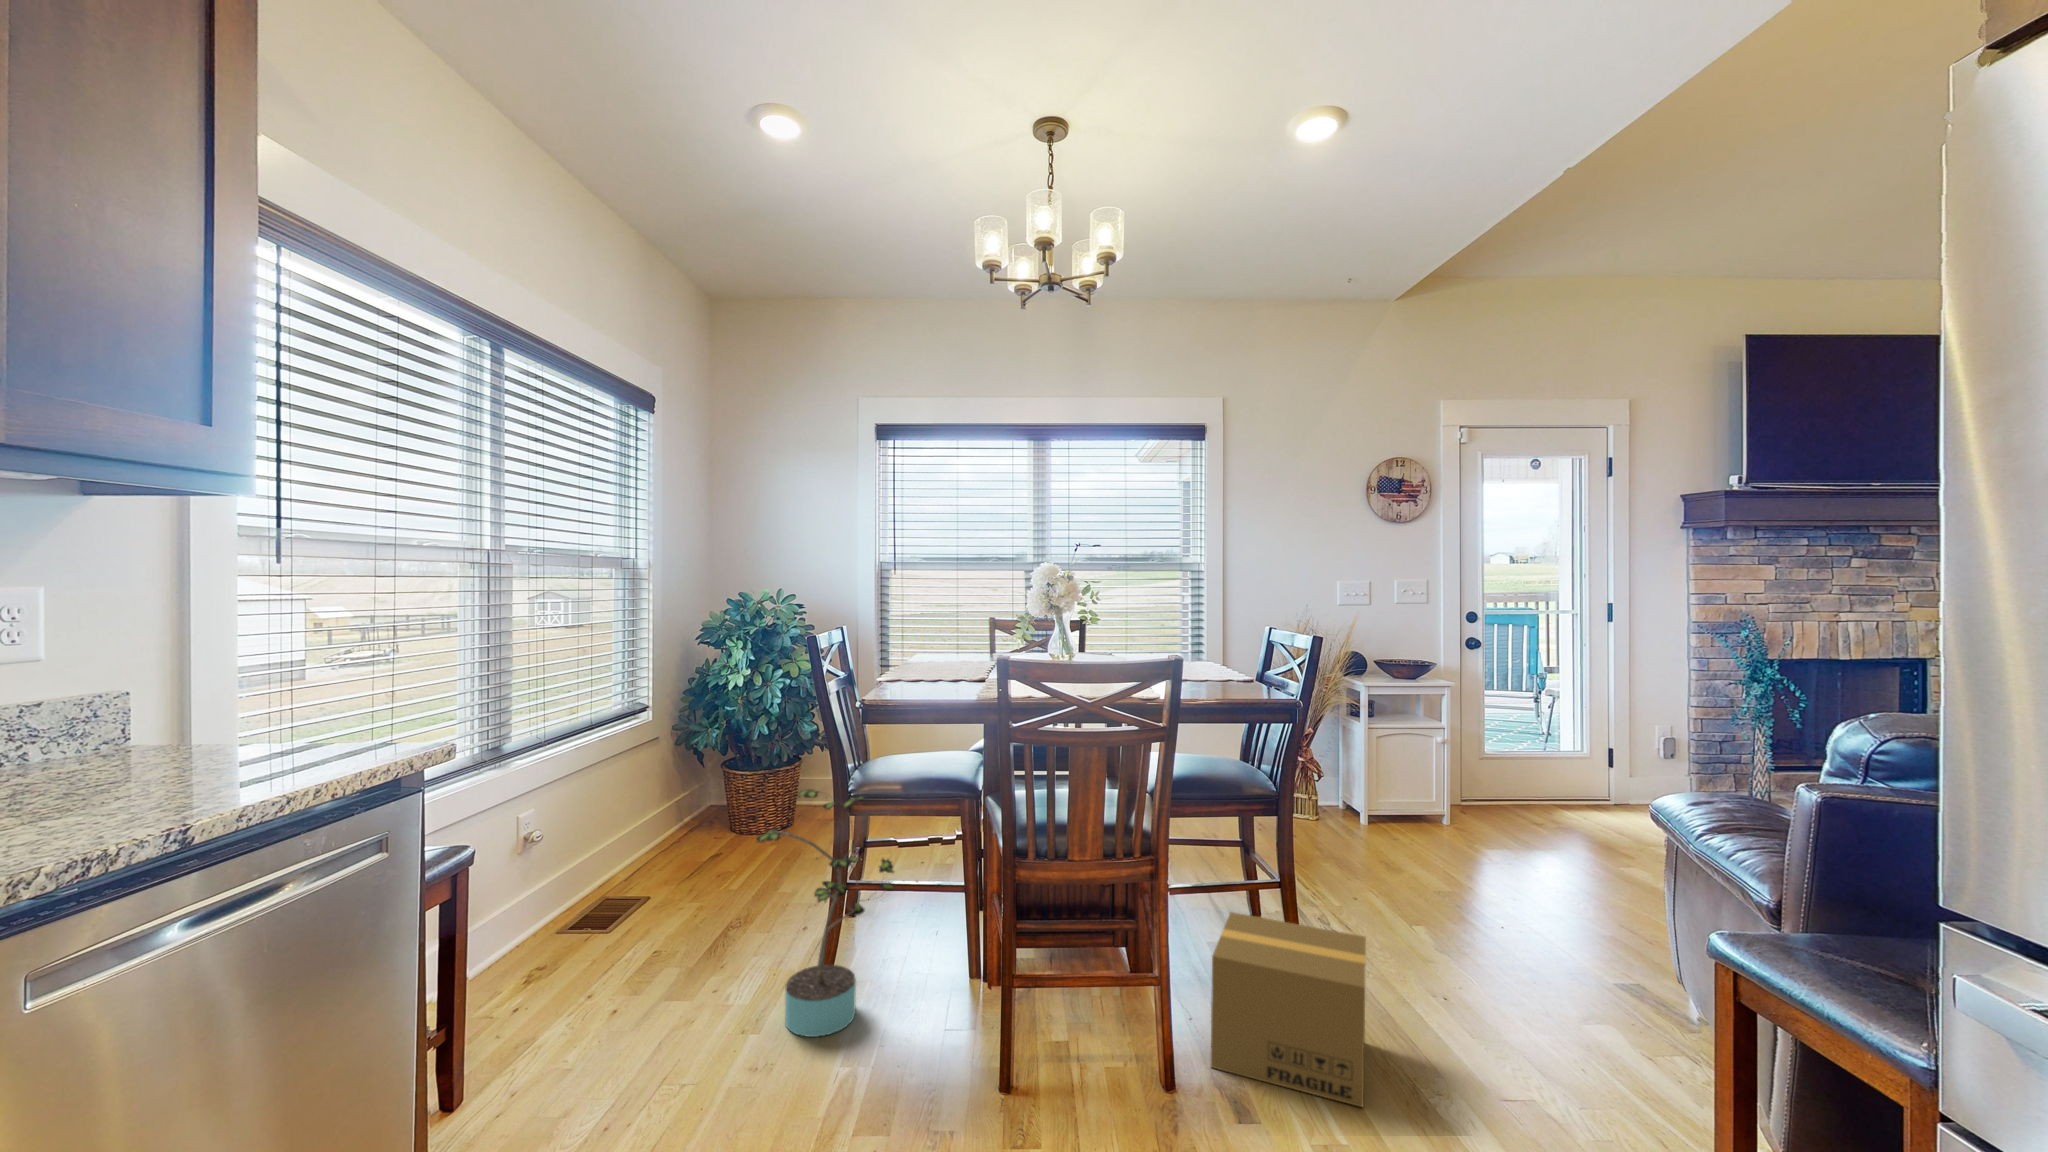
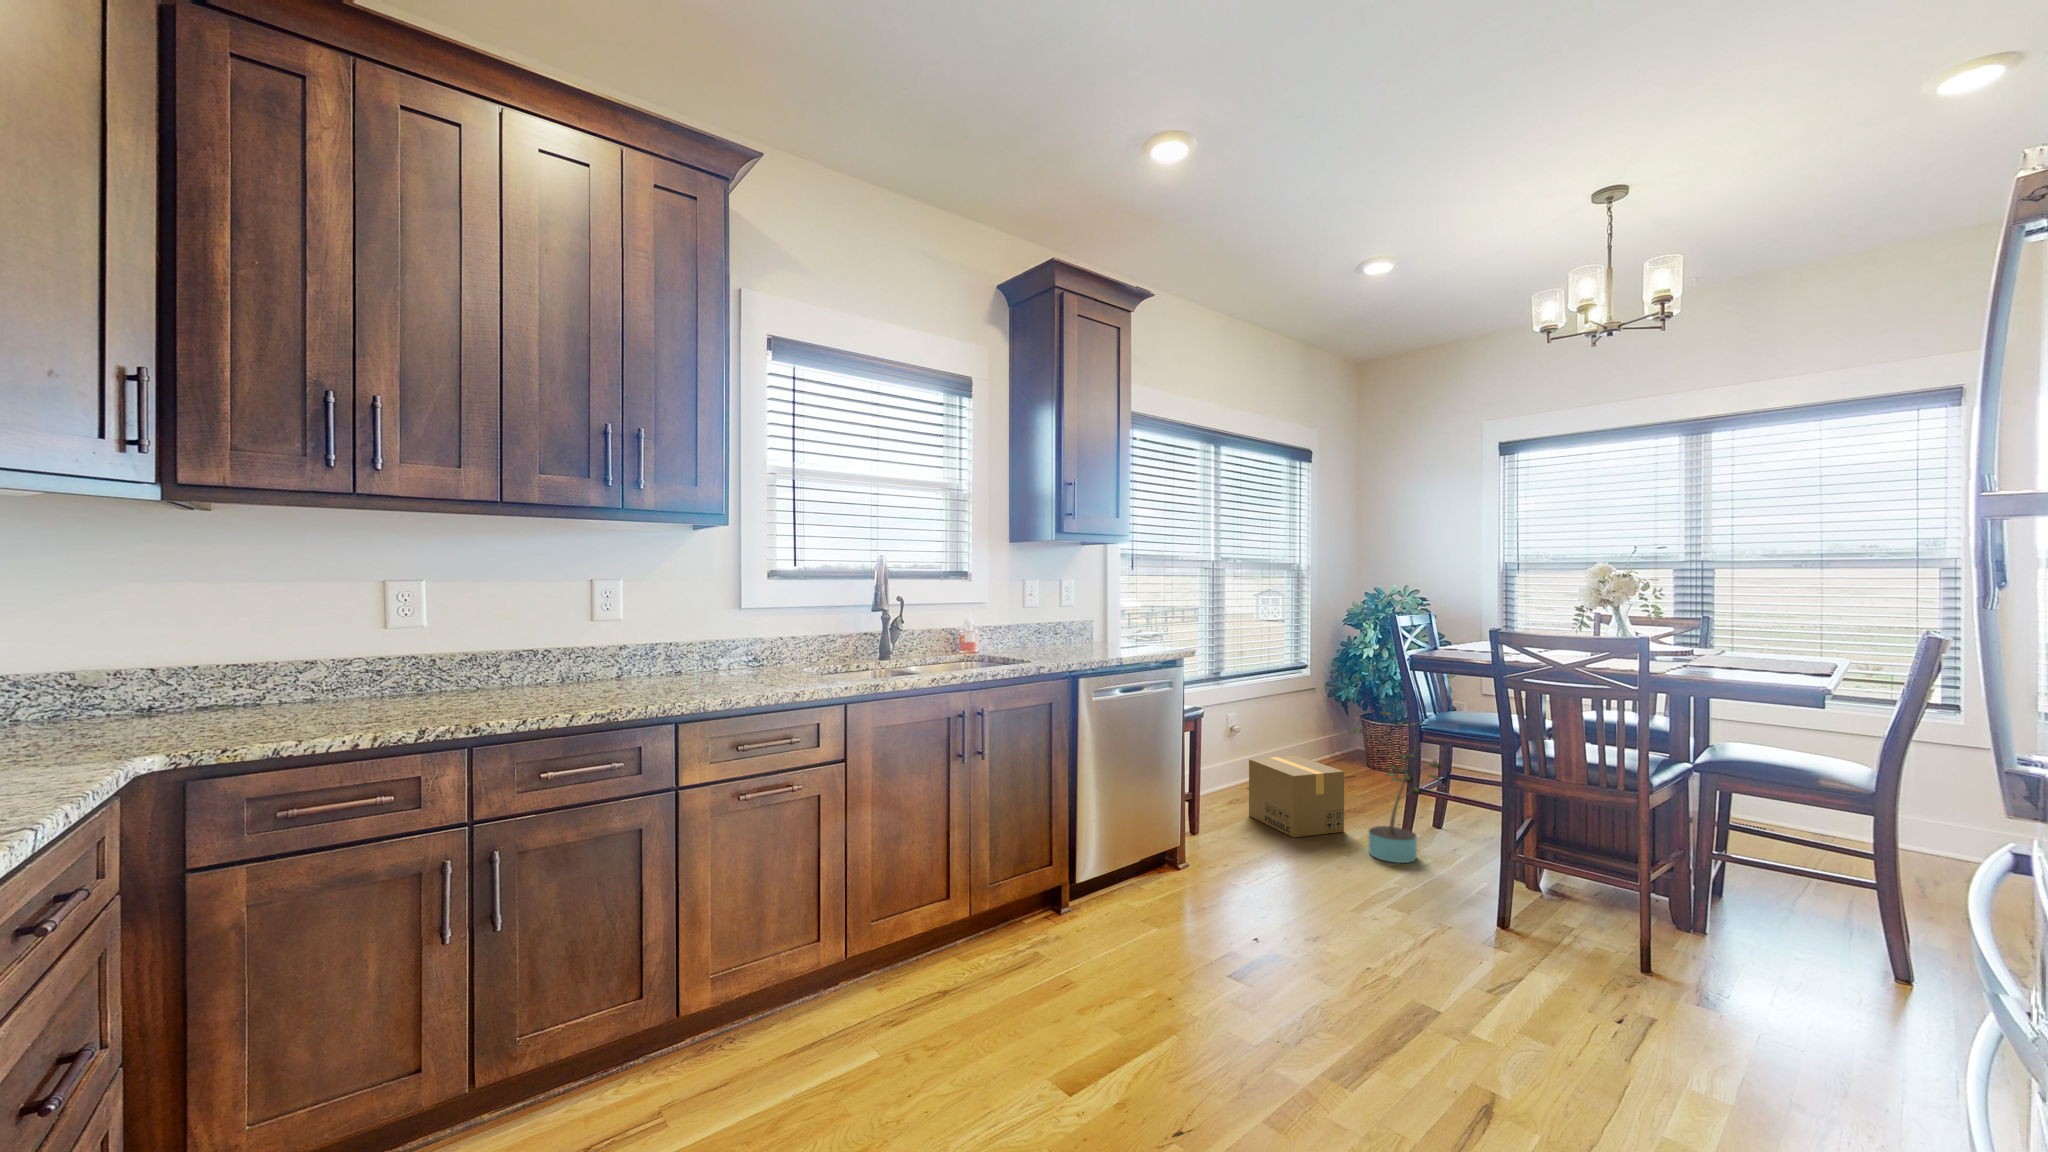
cardboard box: present [1211,912,1366,1107] -> present [1249,755,1344,837]

